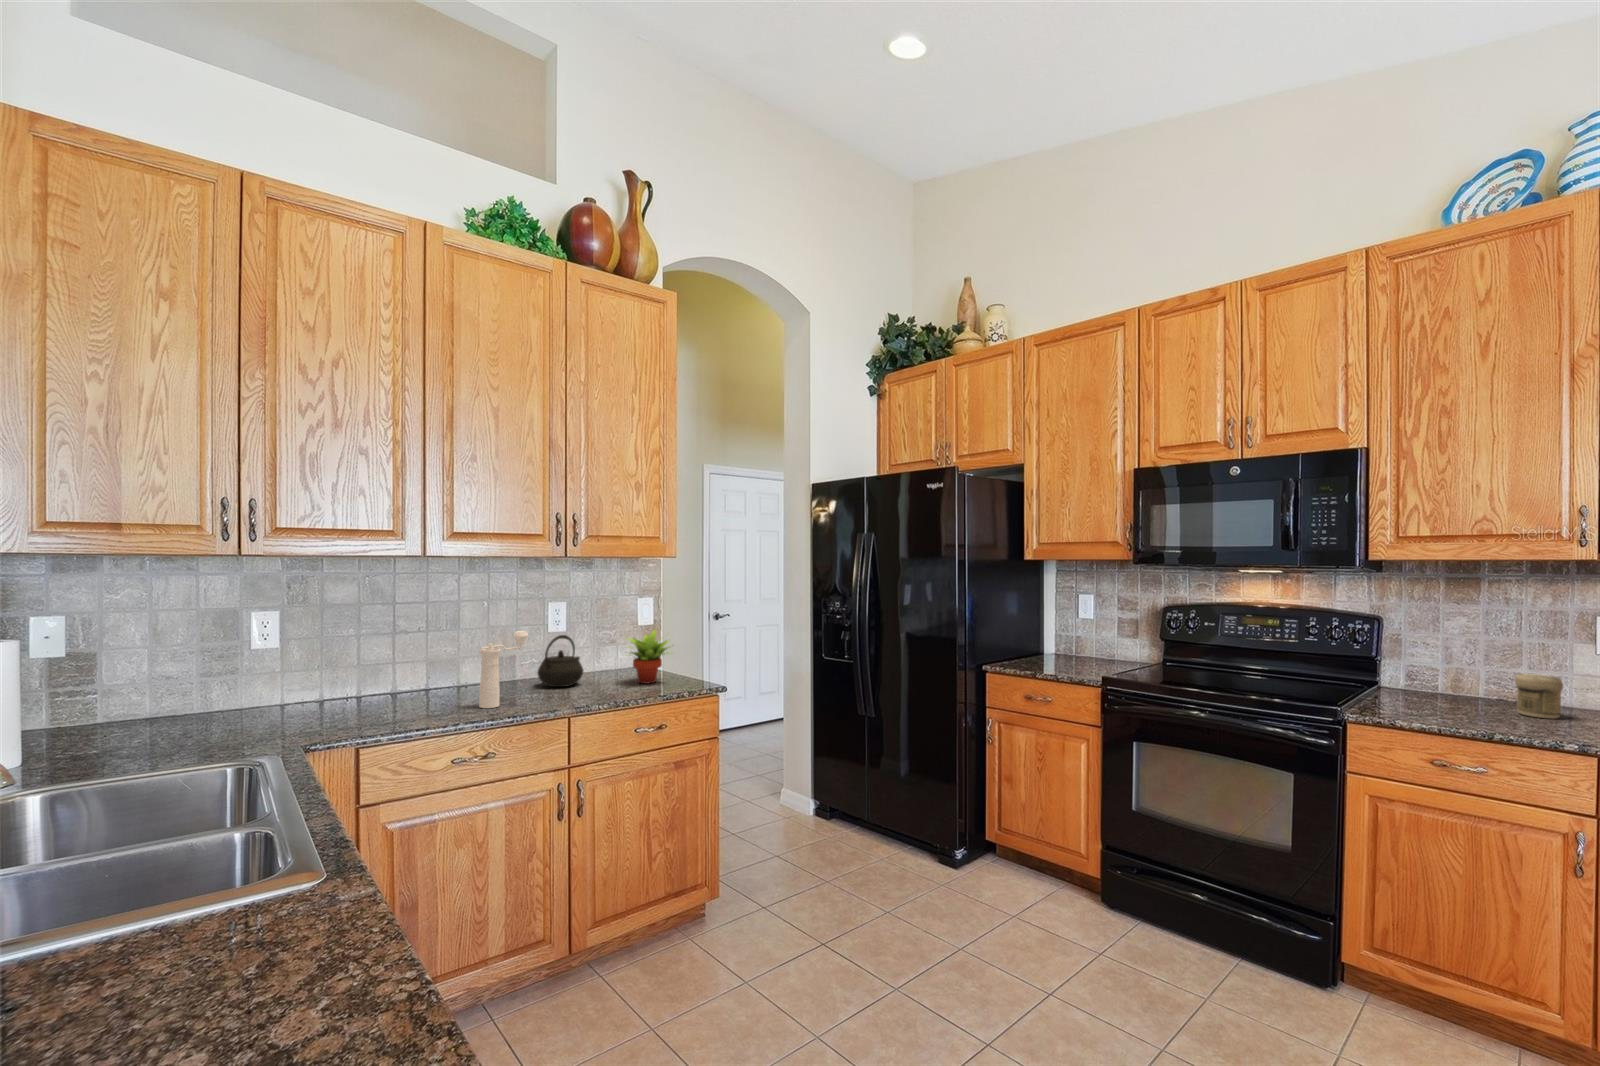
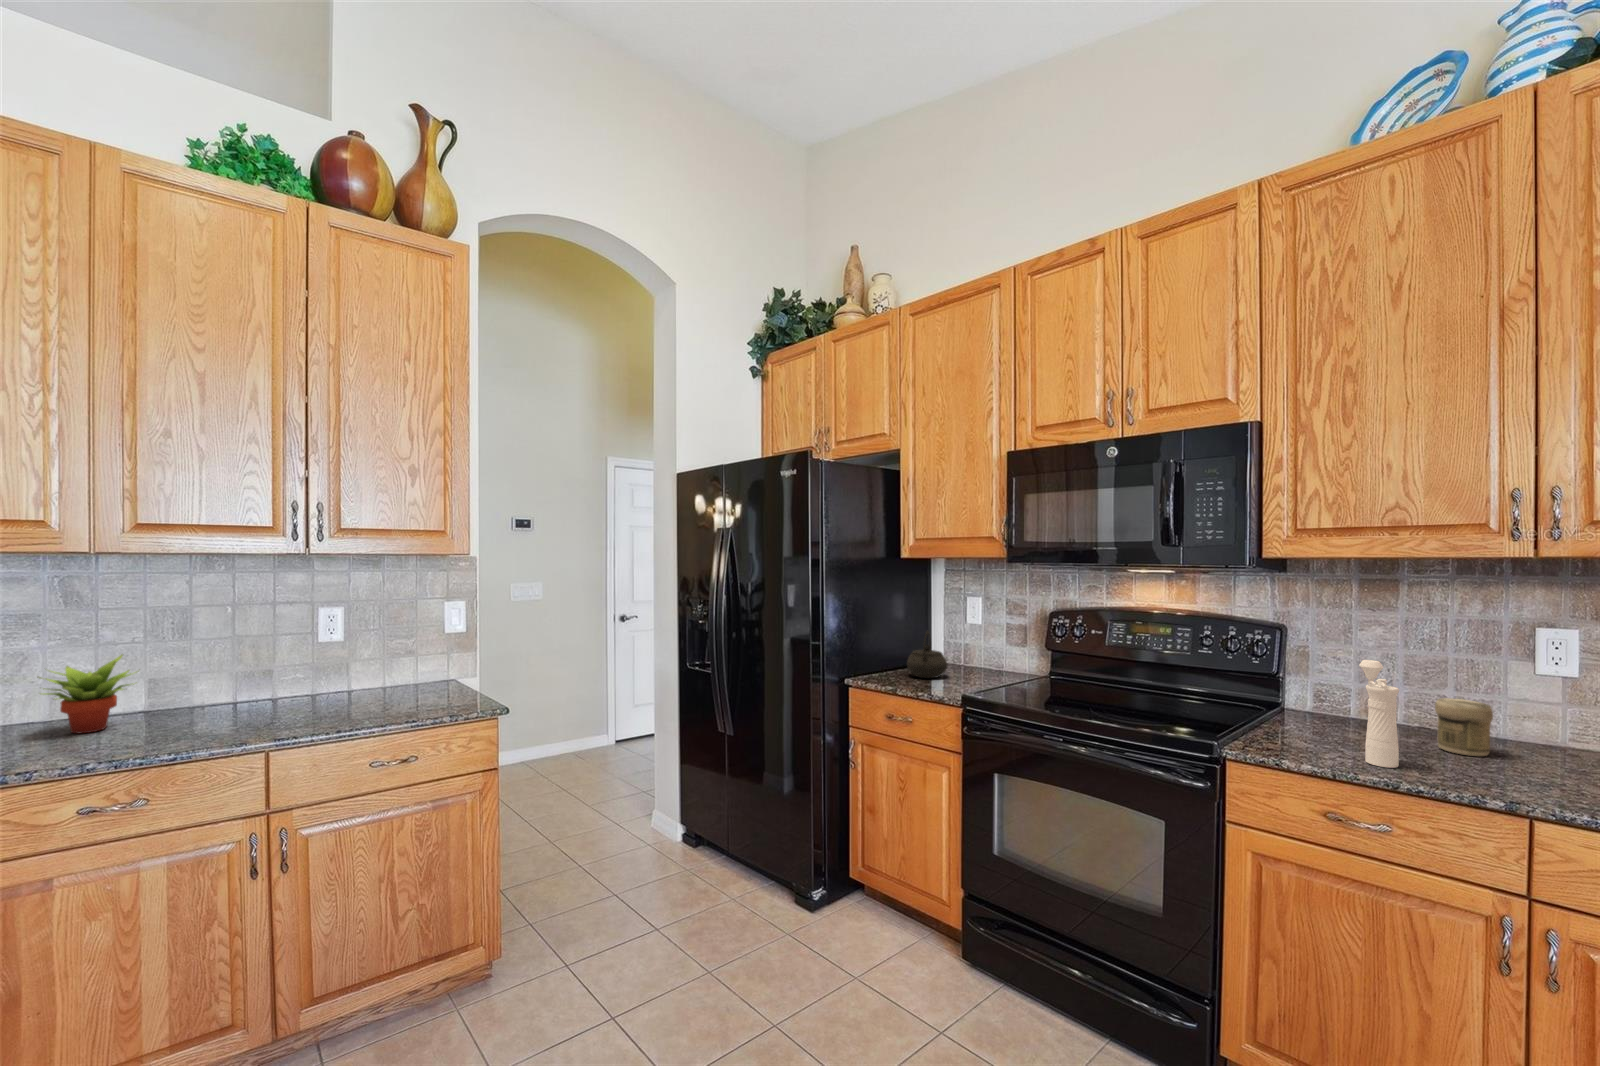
succulent plant: present [626,629,674,684] -> present [39,654,134,734]
pepper mill: present [479,631,528,708] -> present [1359,660,1399,768]
kettle: present [537,635,583,687] -> present [907,631,947,678]

